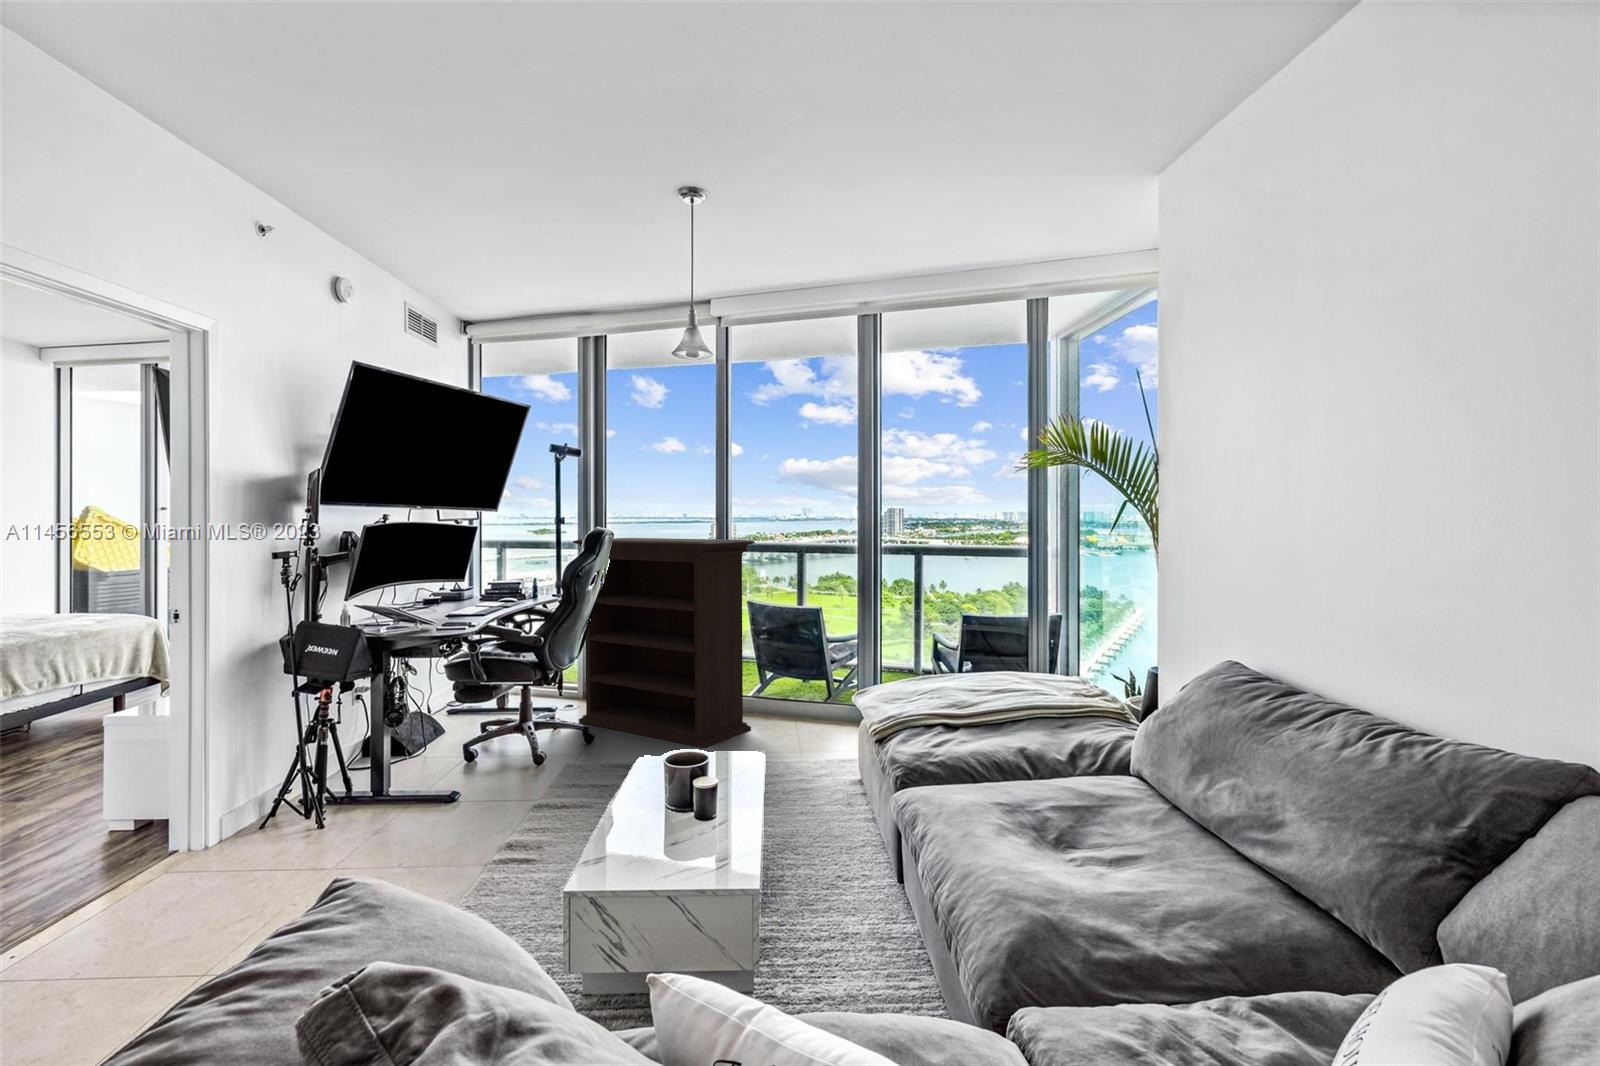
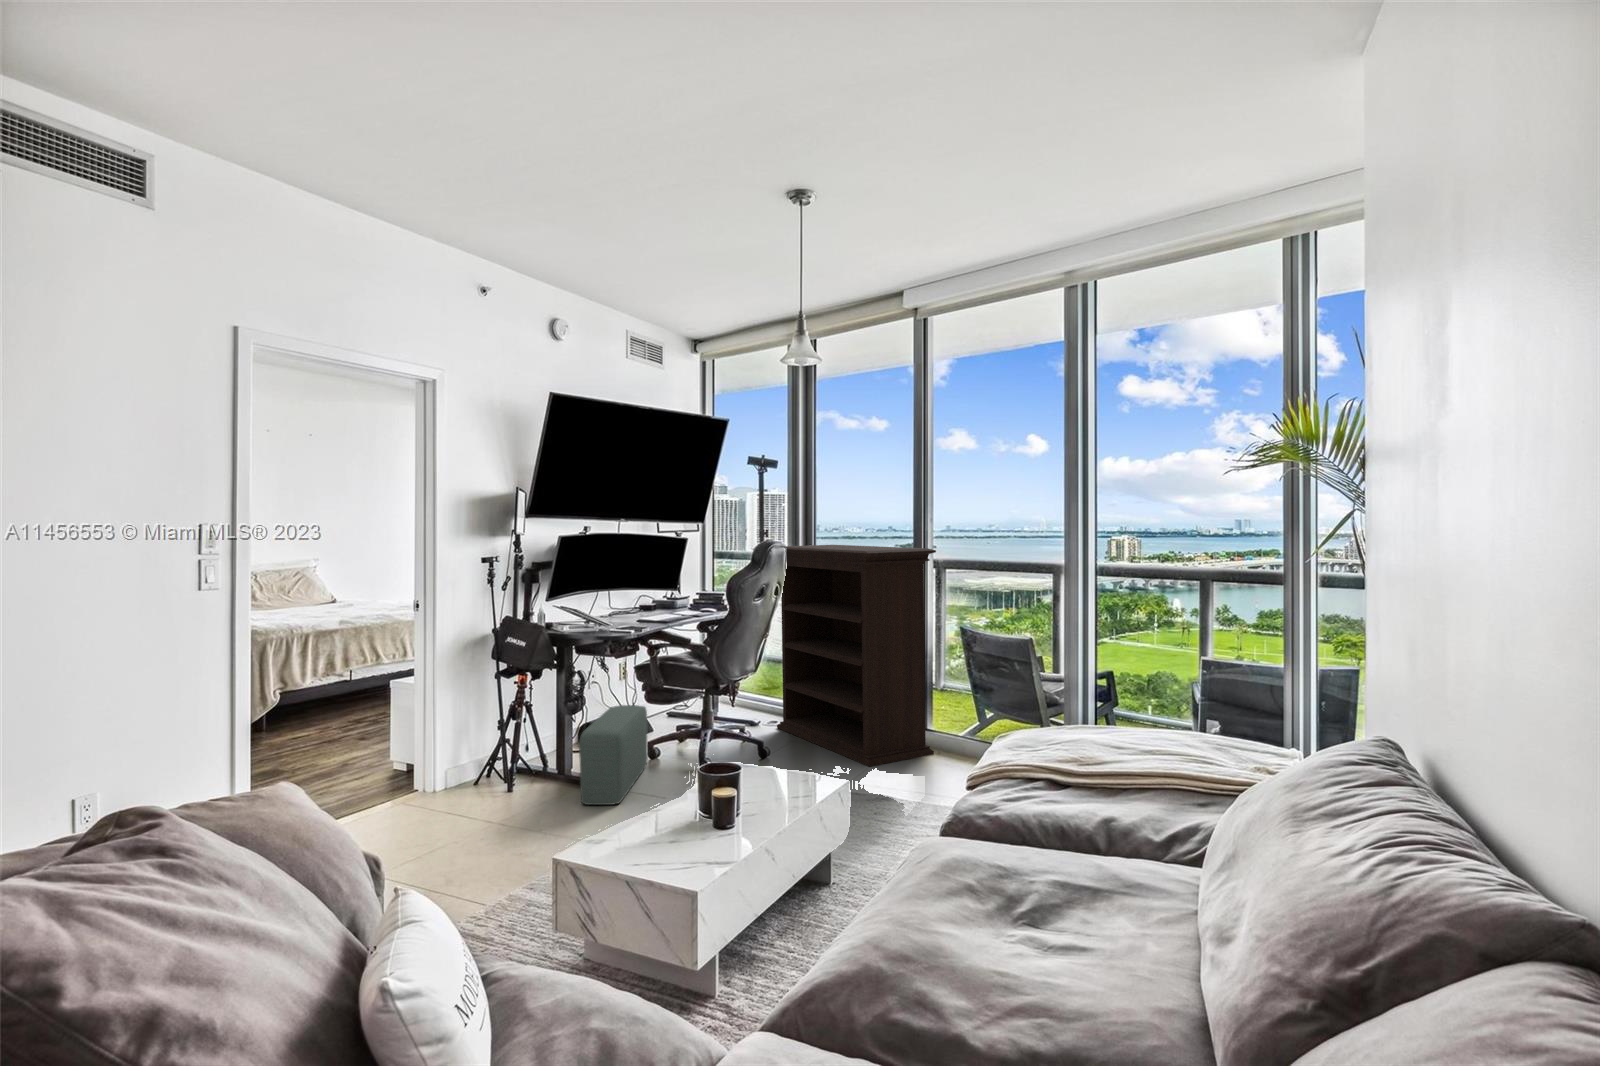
pouf: none [424,712,477,829] -> present [579,705,648,805]

